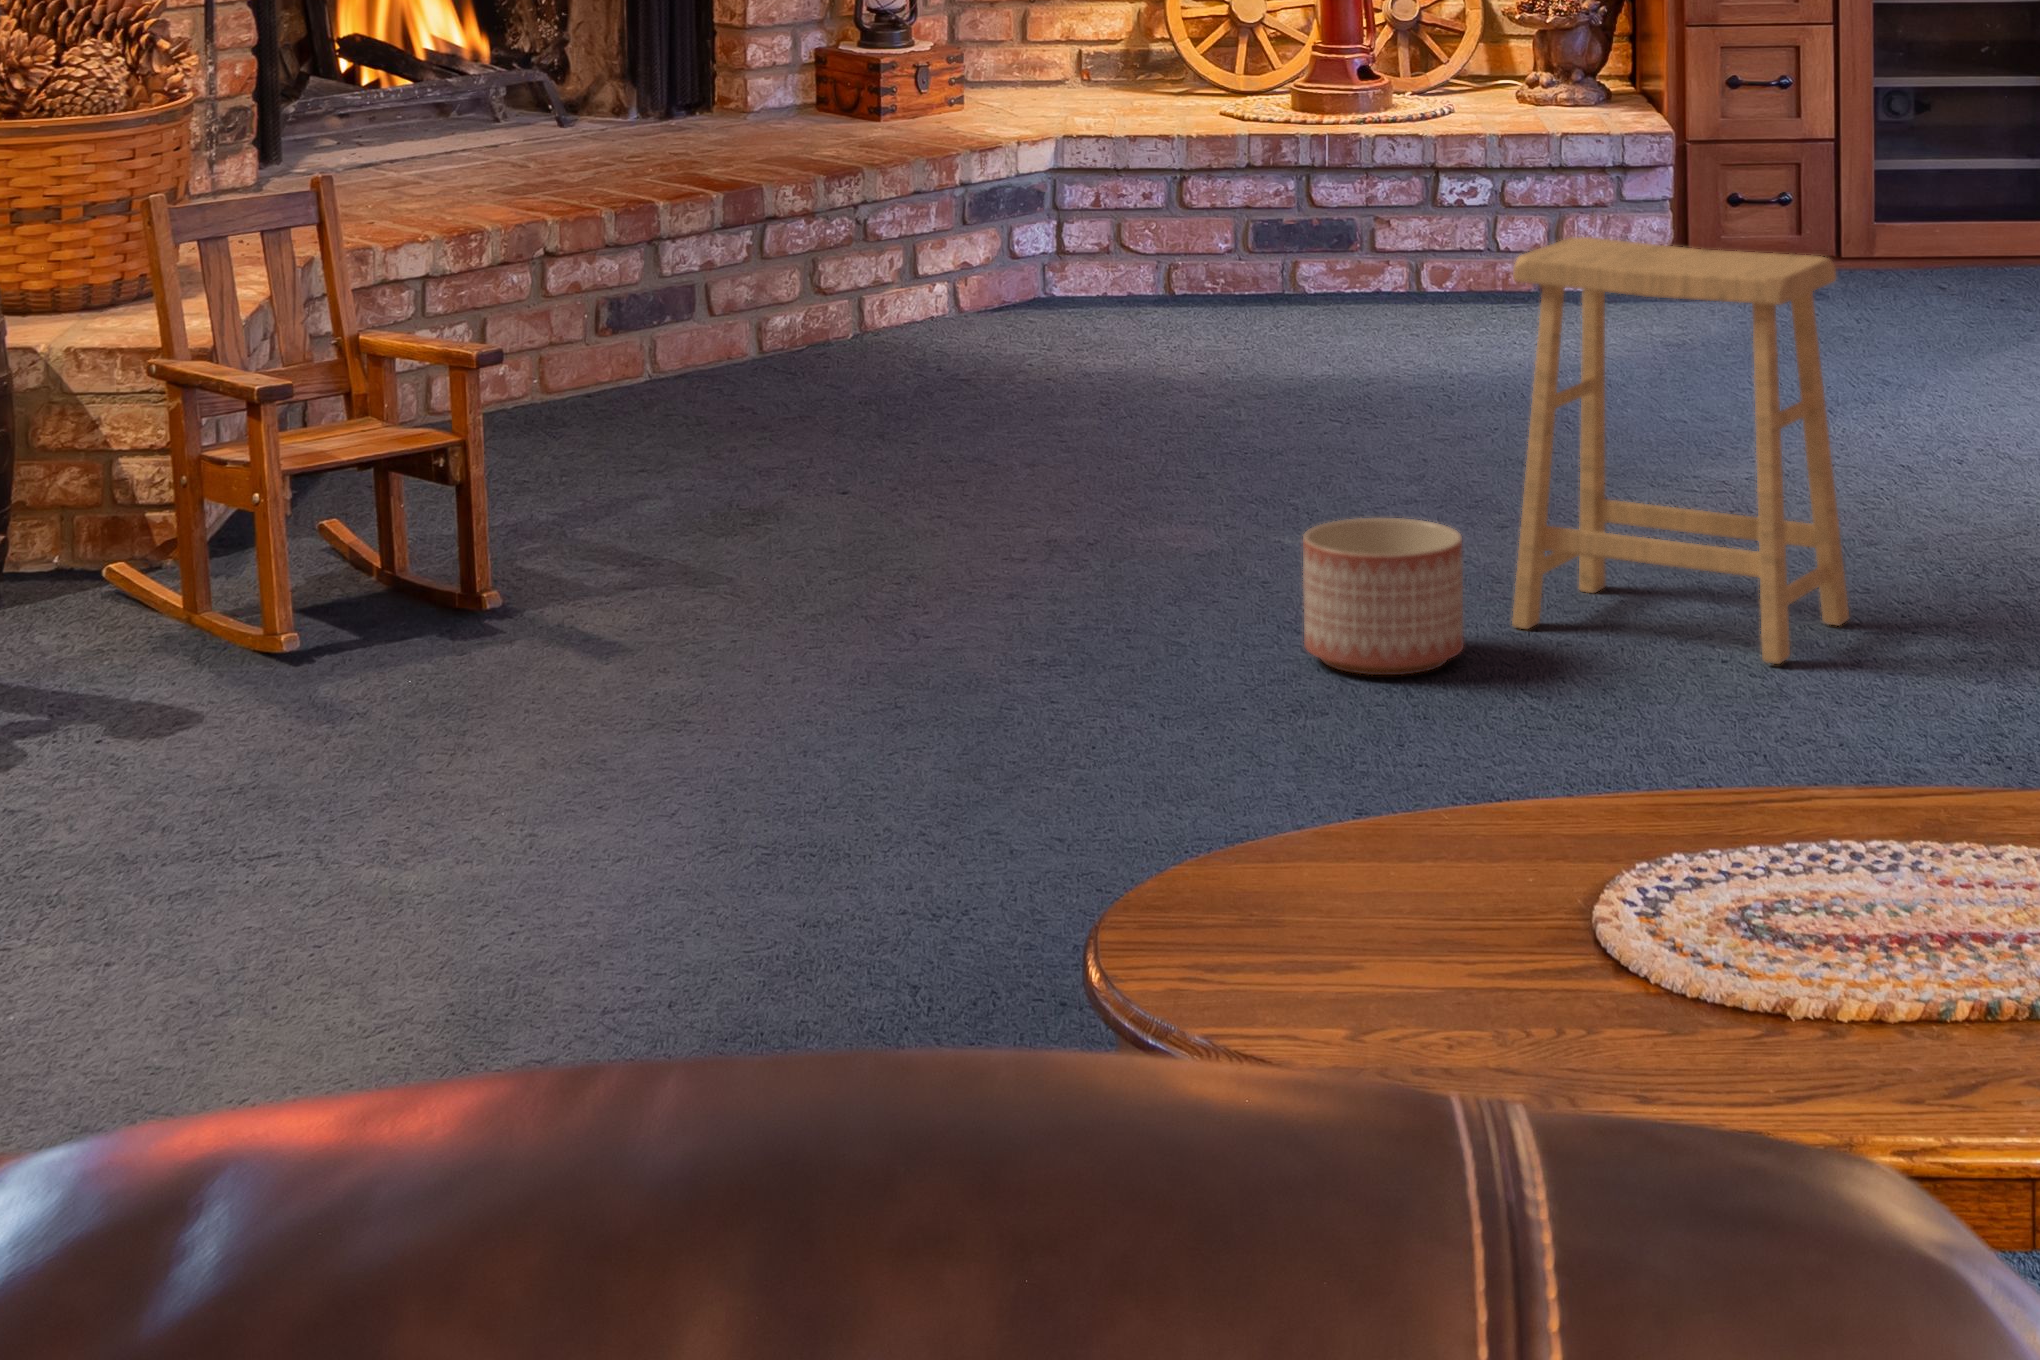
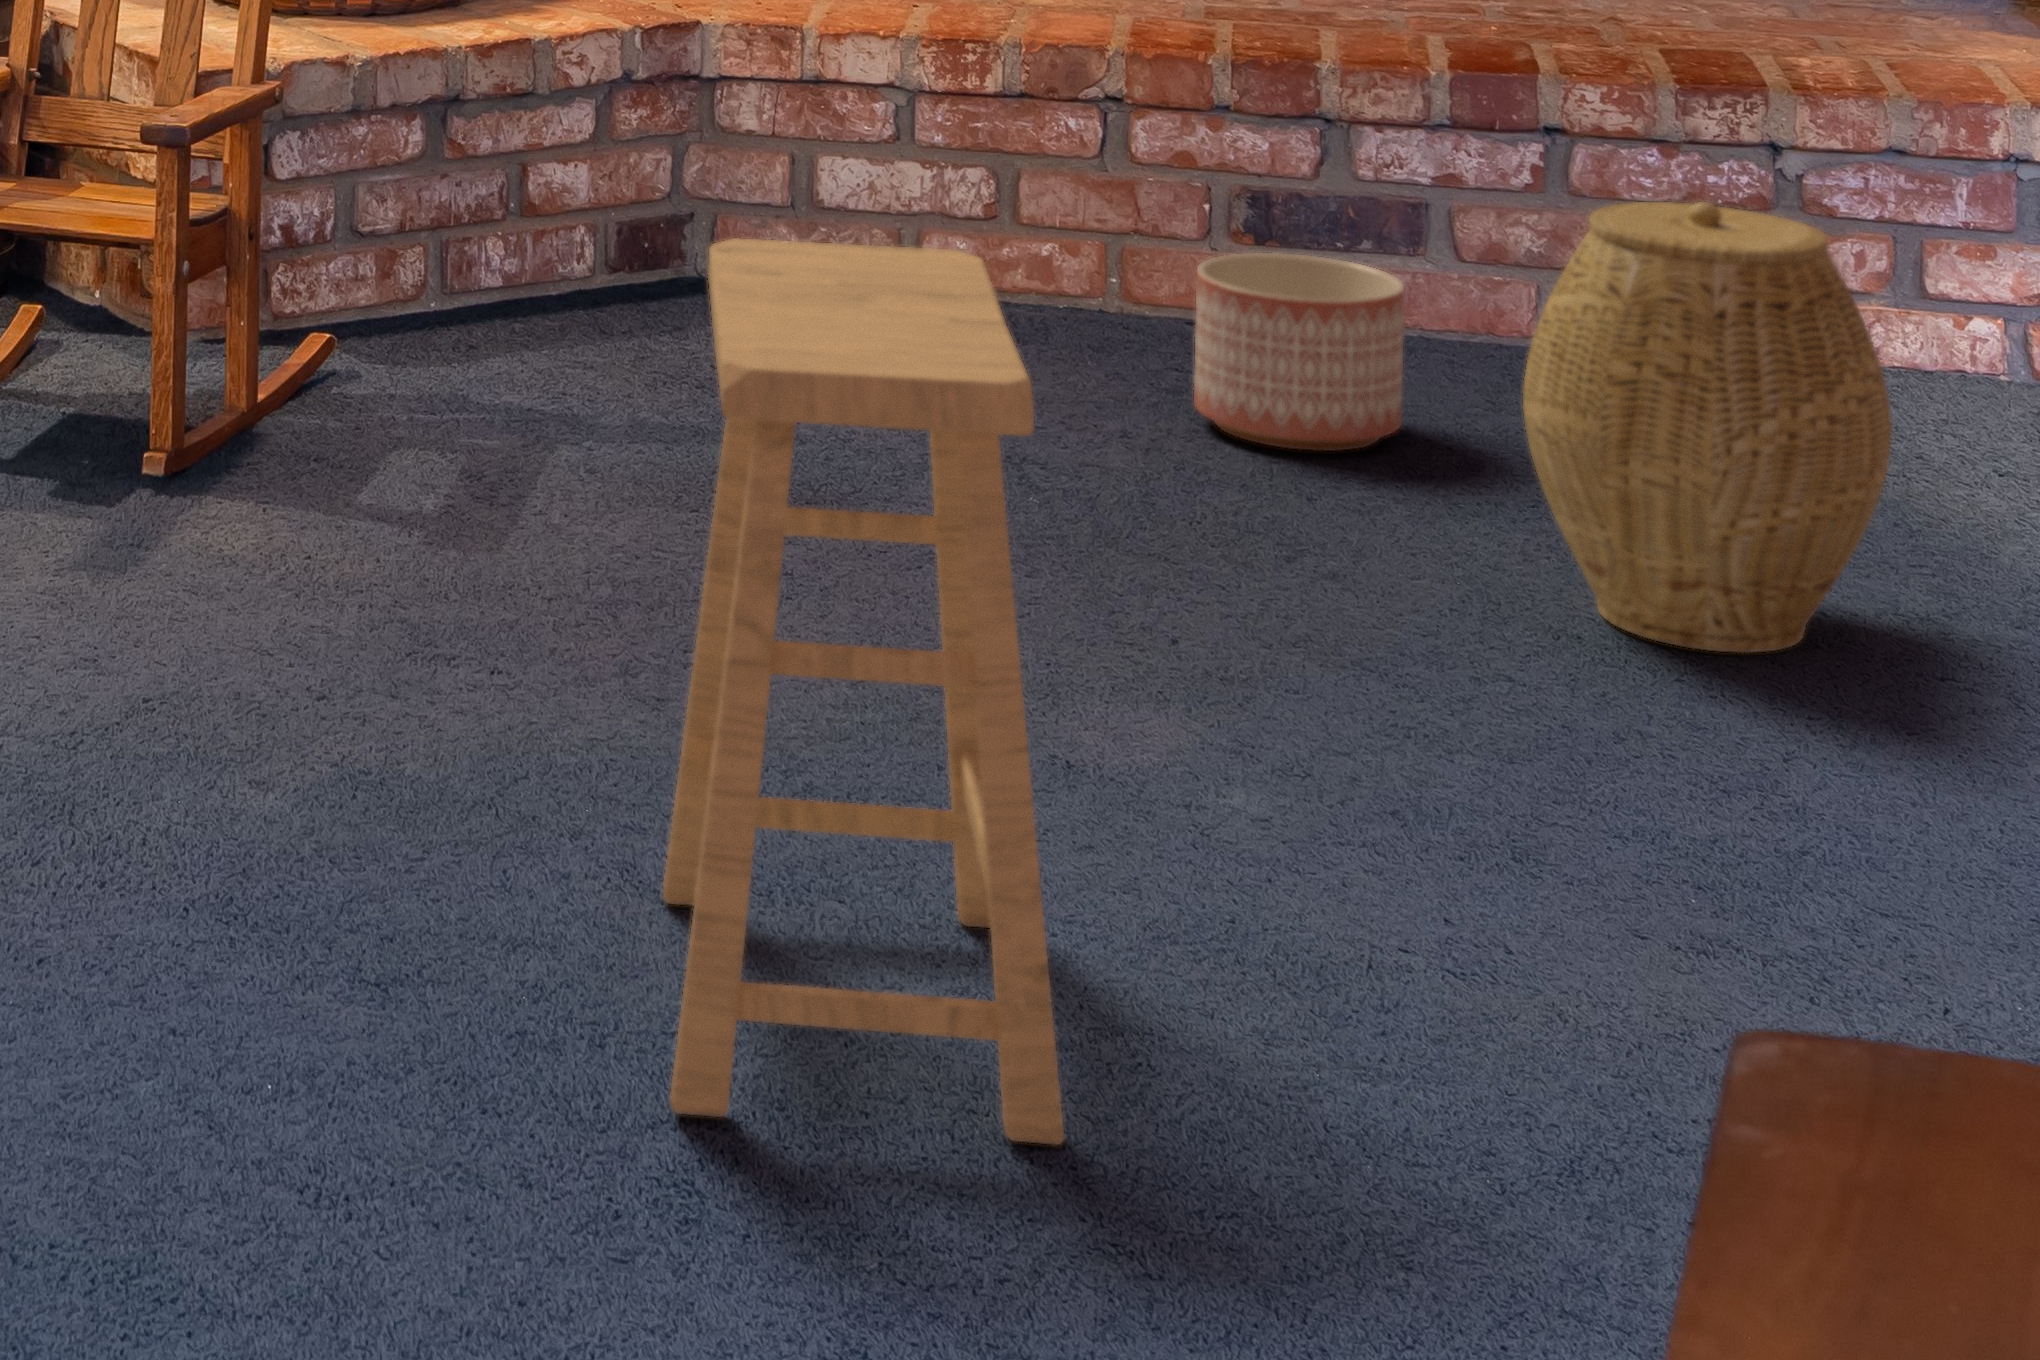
woven basket: none [1233,197,1420,438] -> present [1523,202,1892,653]
planter: present [1303,518,1464,675] -> present [1194,253,1404,451]

